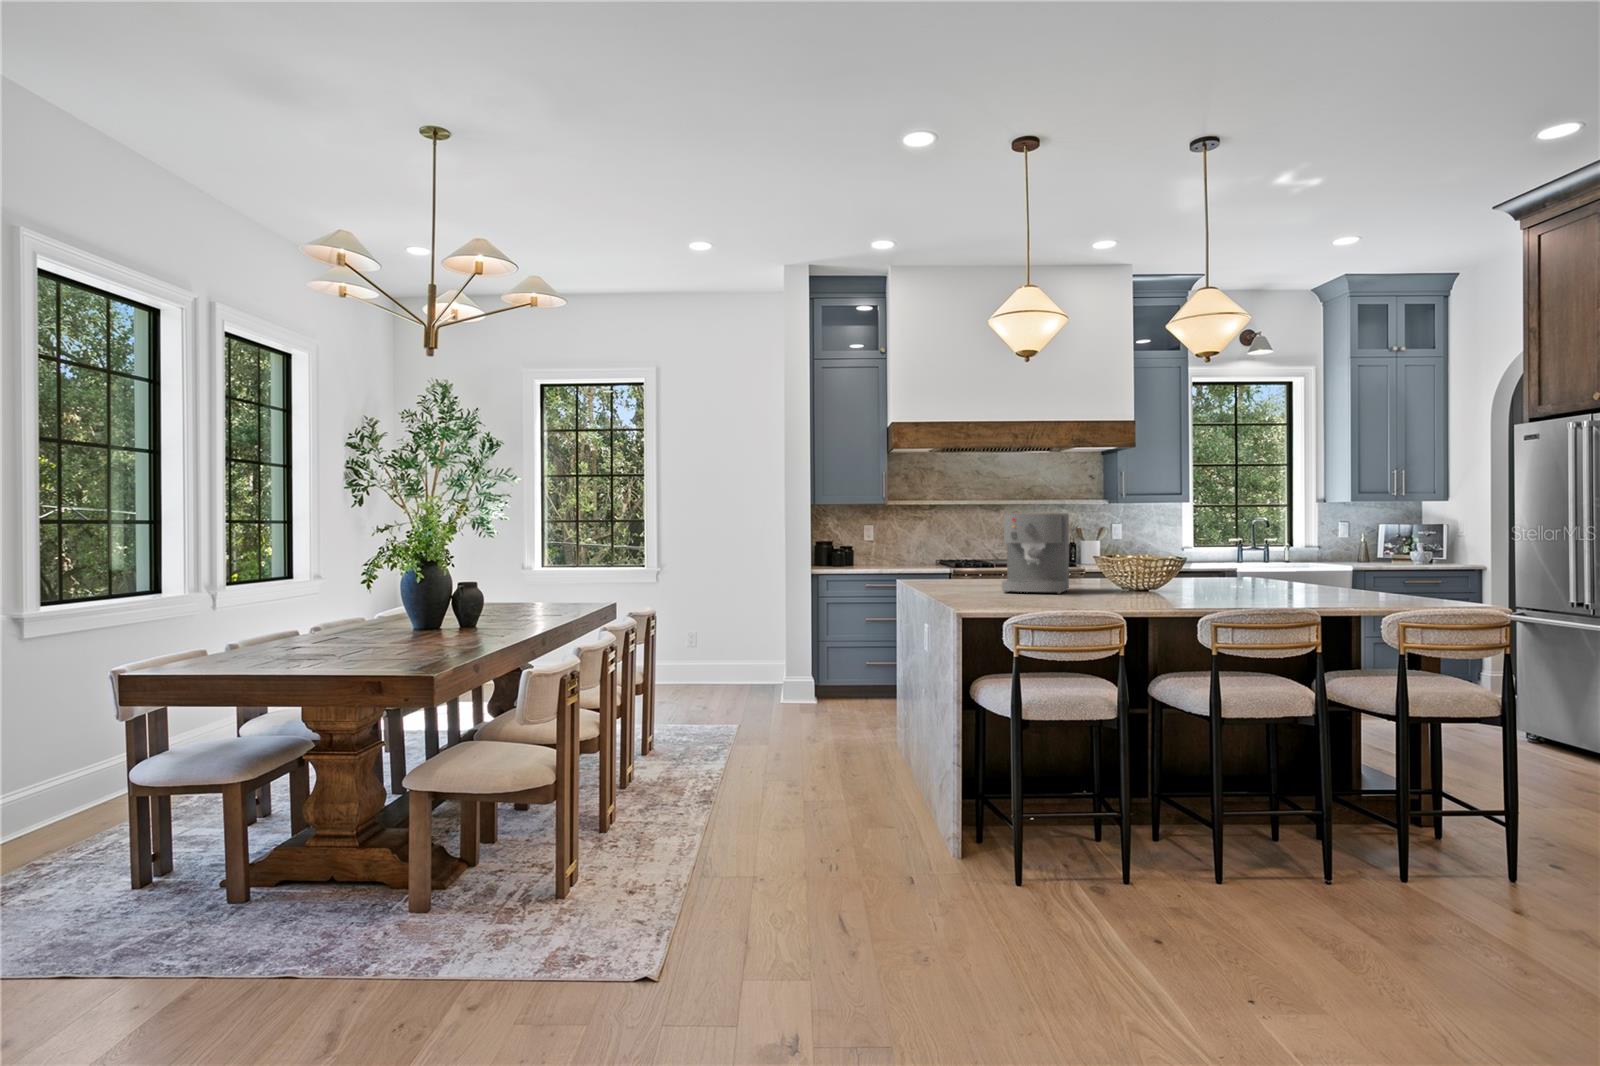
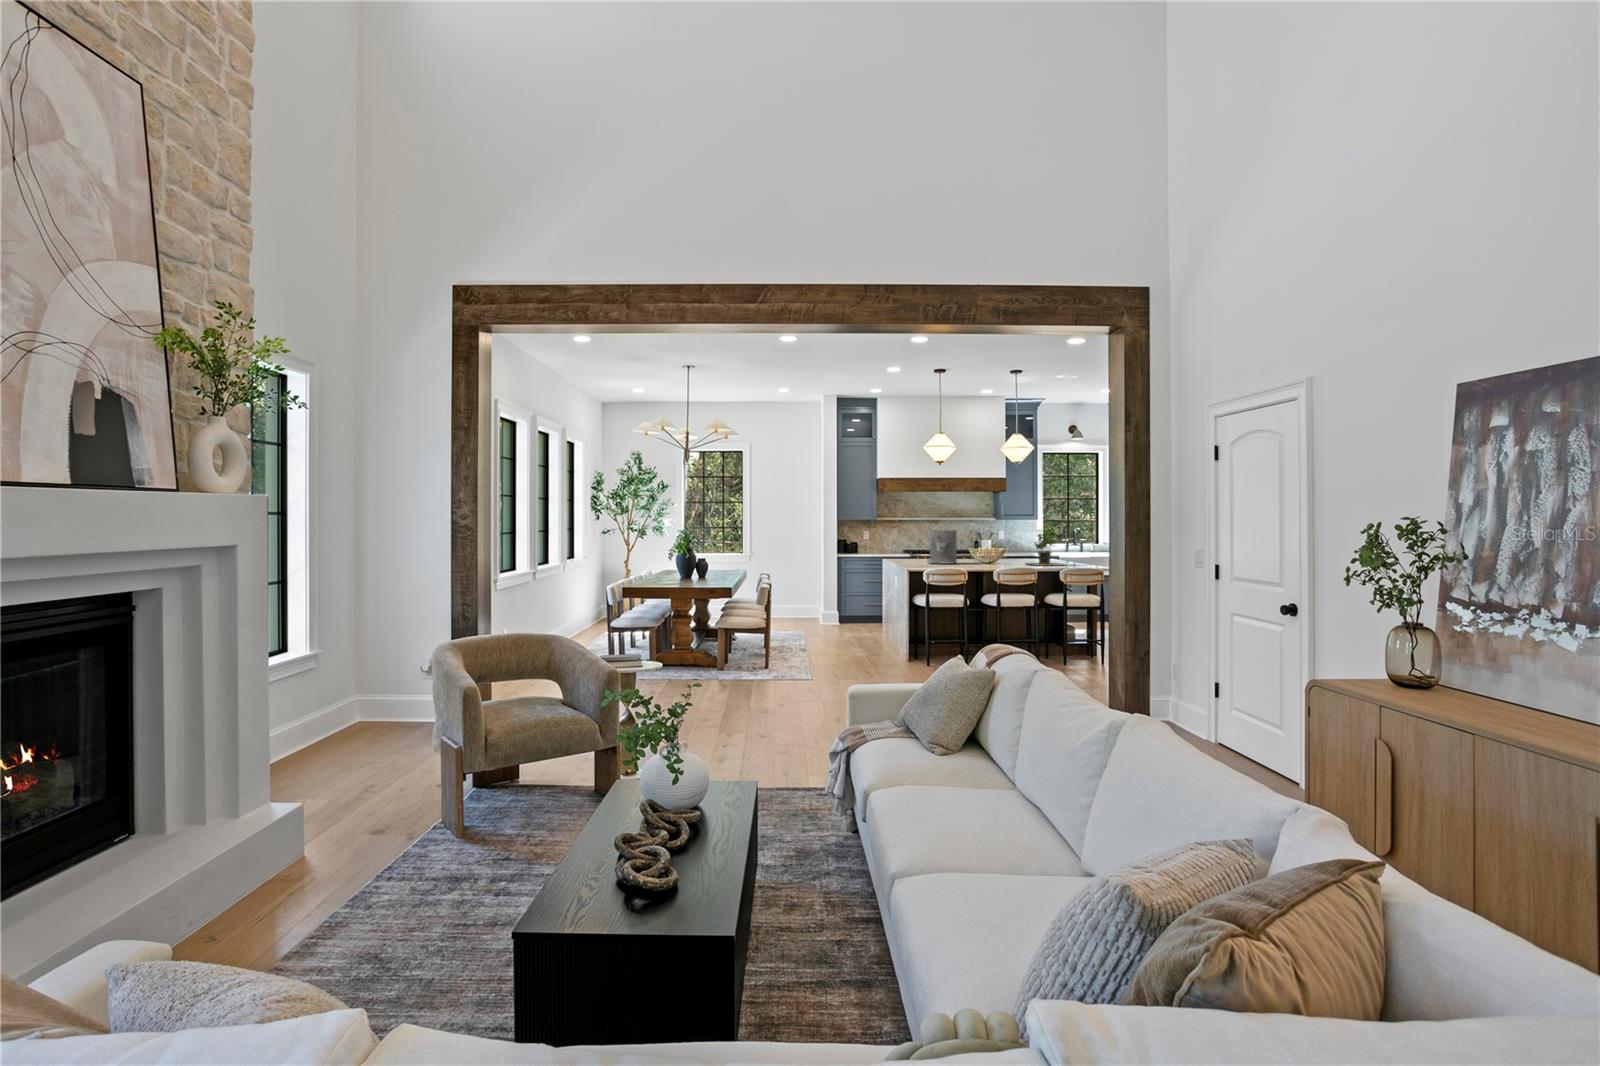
potted plant: none [1244,508,1368,601] -> present [1026,531,1066,566]

